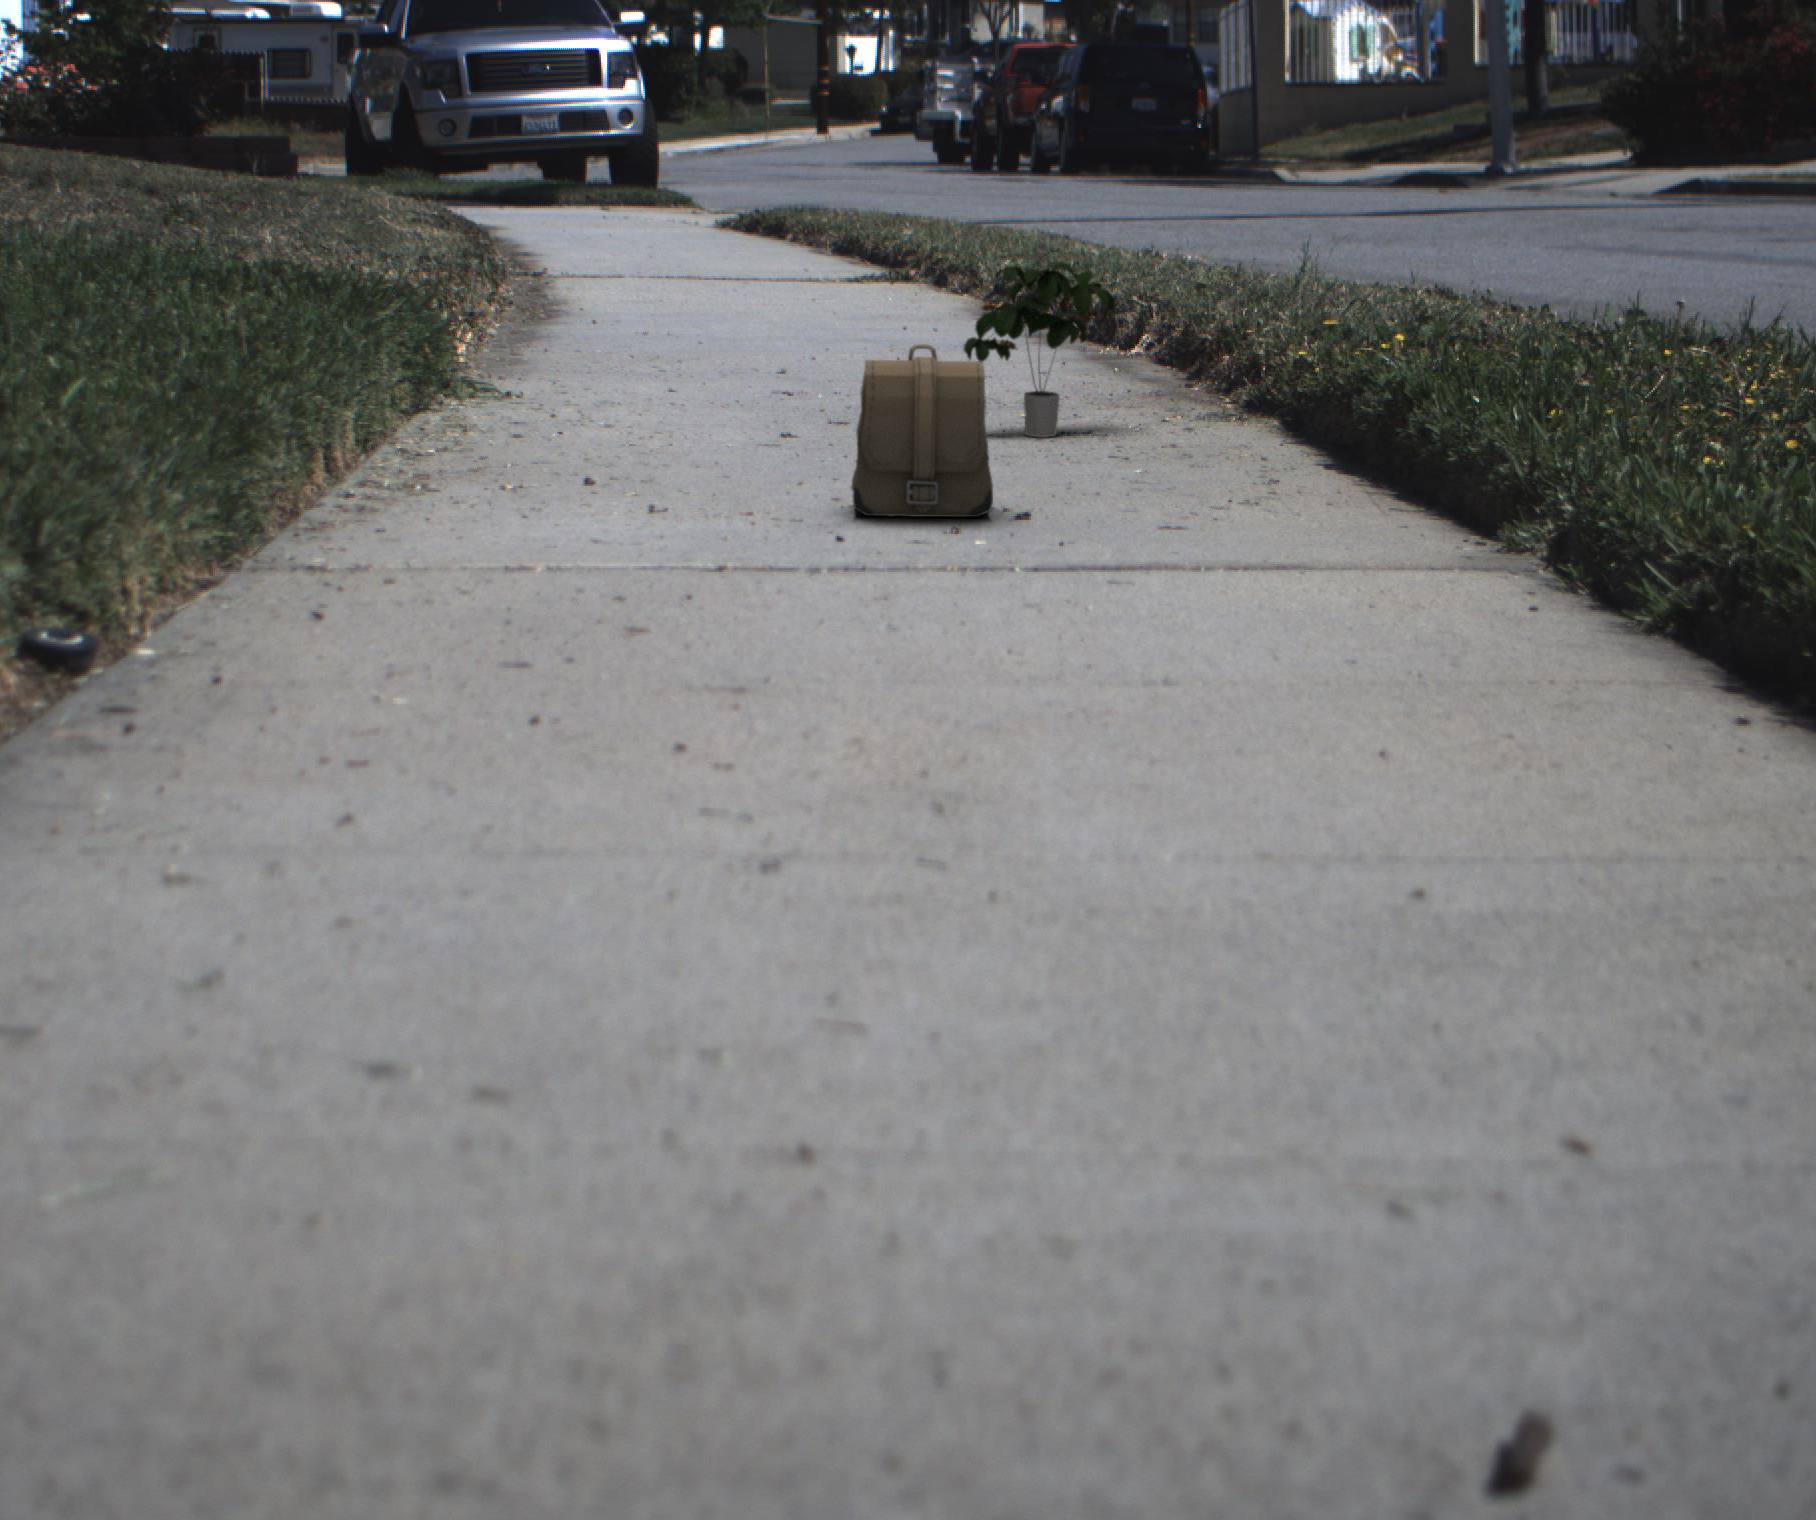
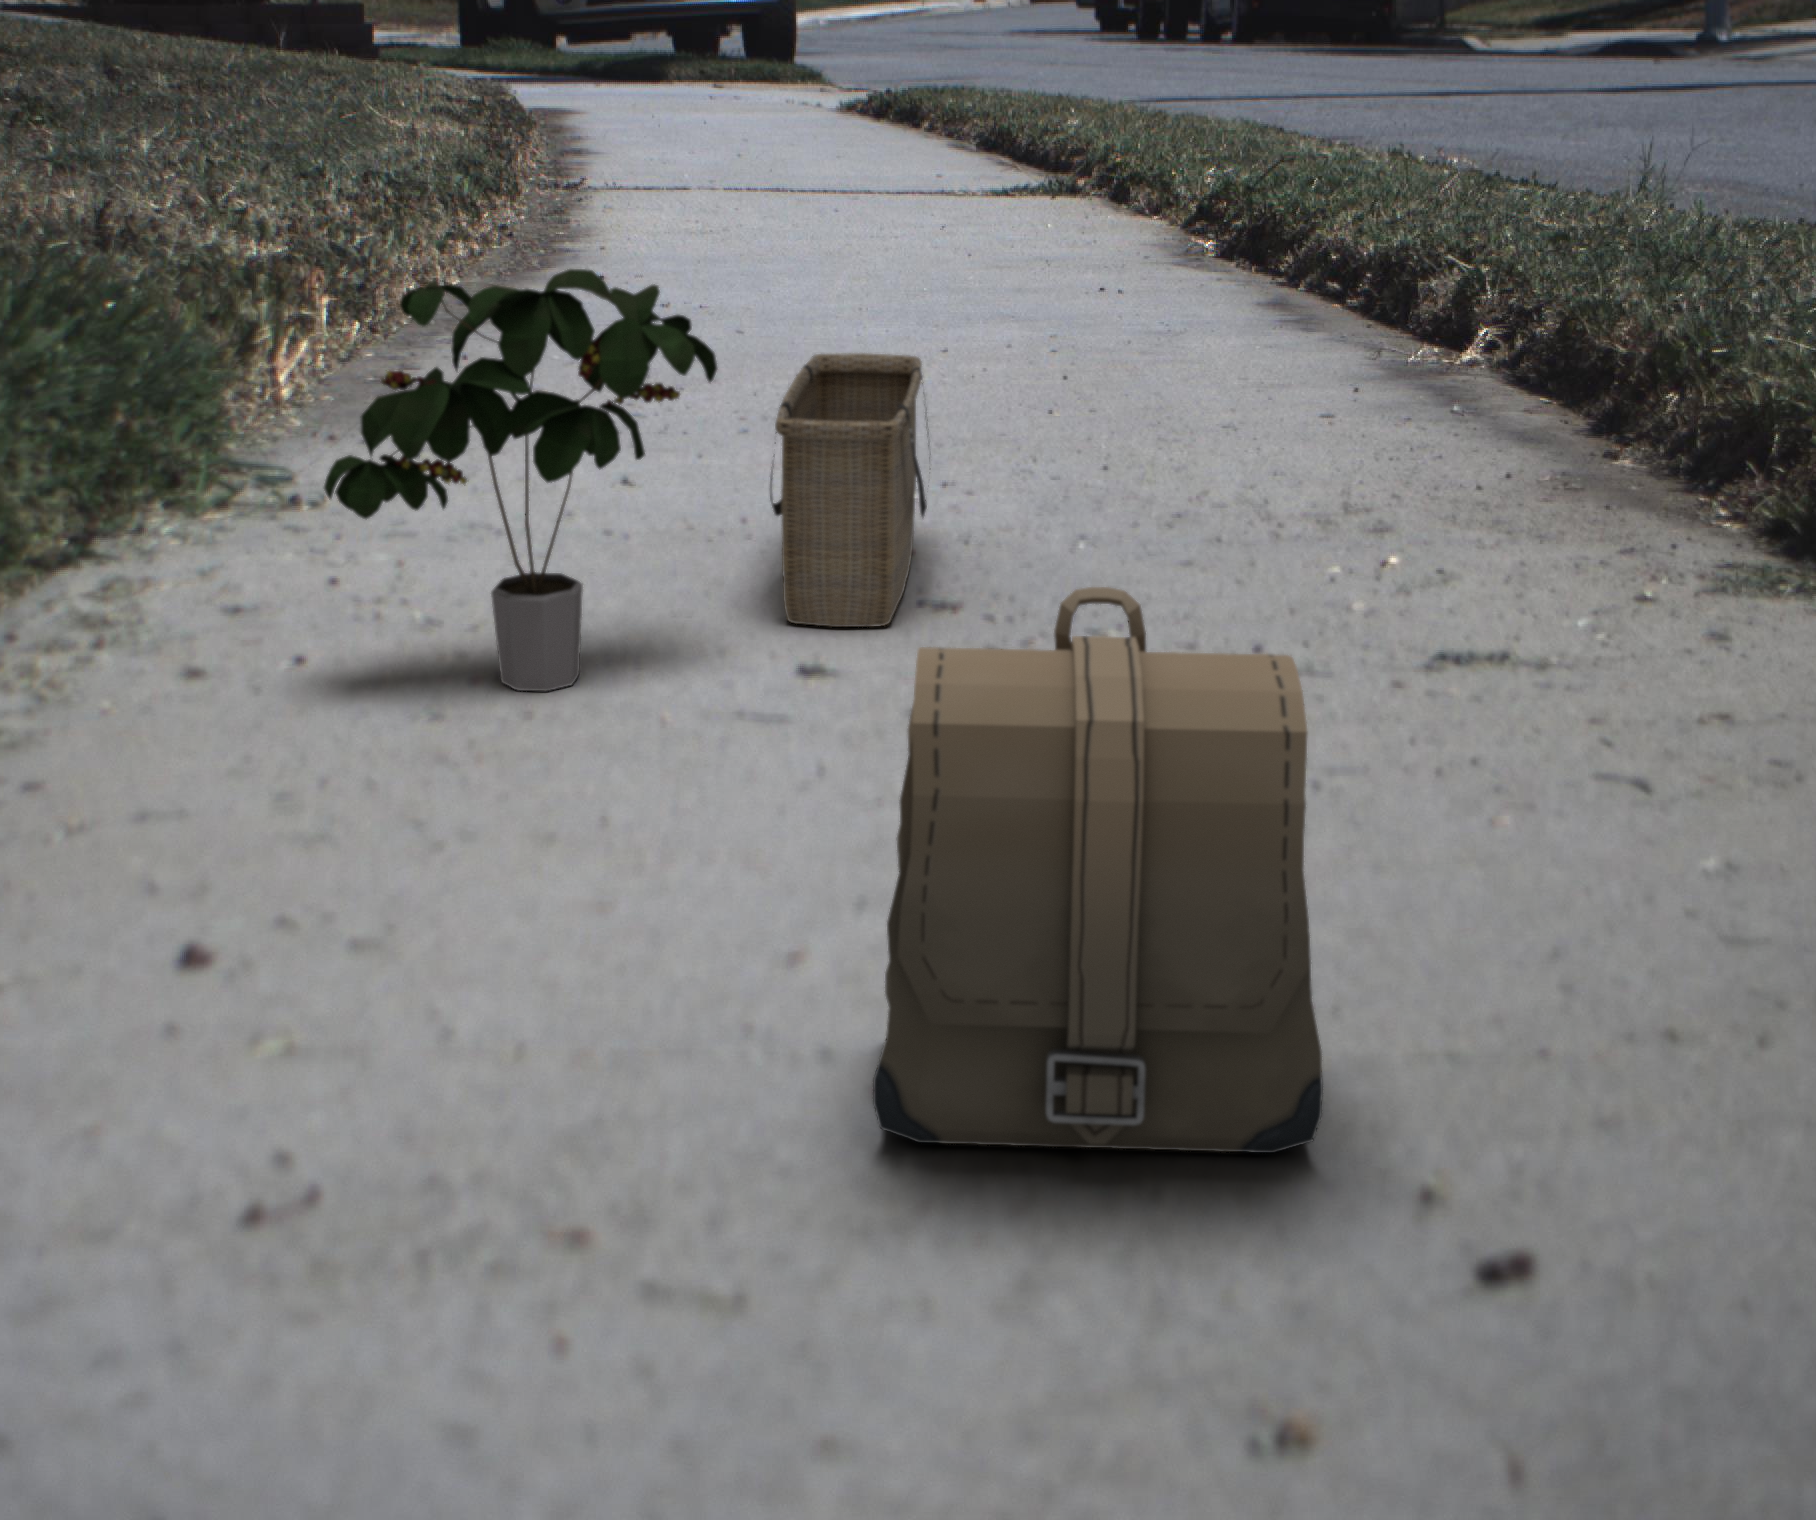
potted plant: present [963,262,1115,437] -> present [324,269,717,691]
basket: none [773,318,845,432] -> present [770,353,929,627]

